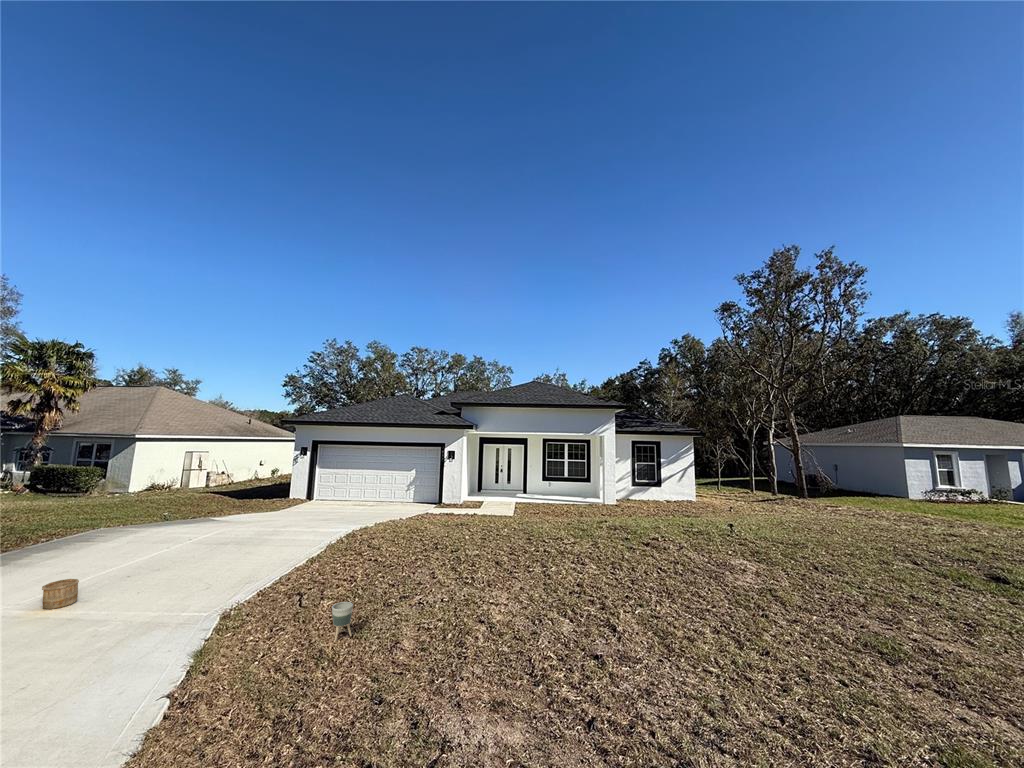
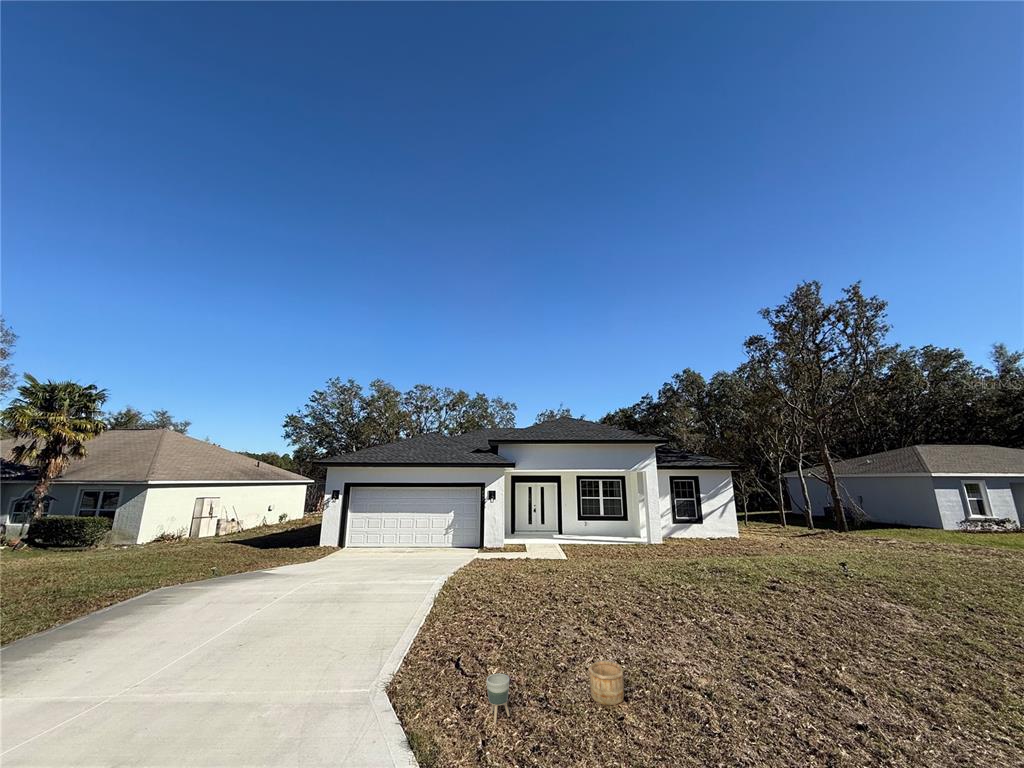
wooden bucket: present [42,579,79,609] -> present [588,661,624,705]

